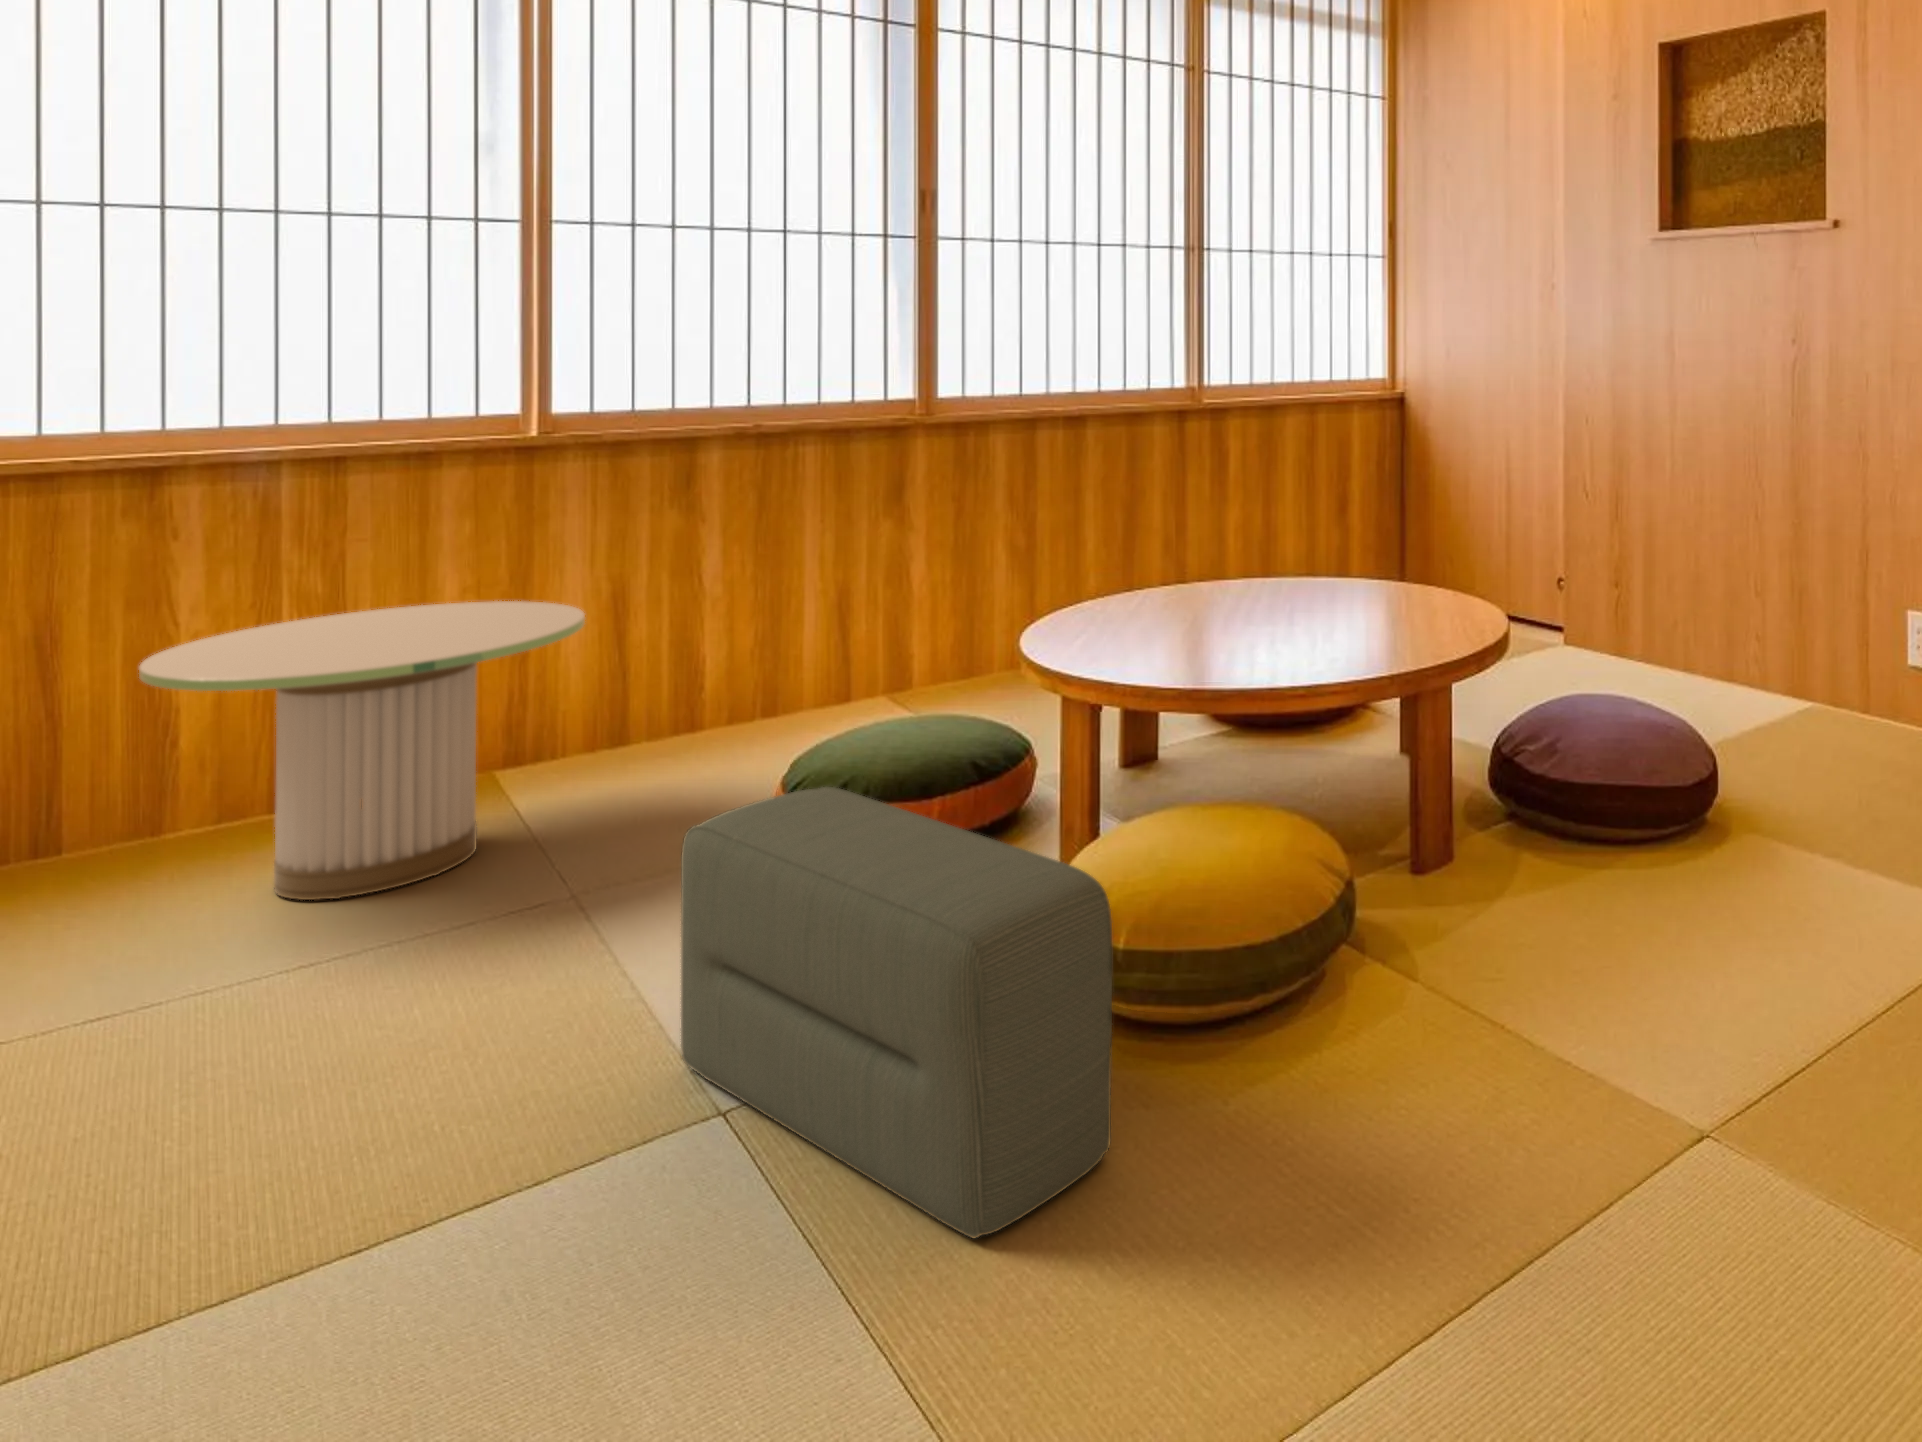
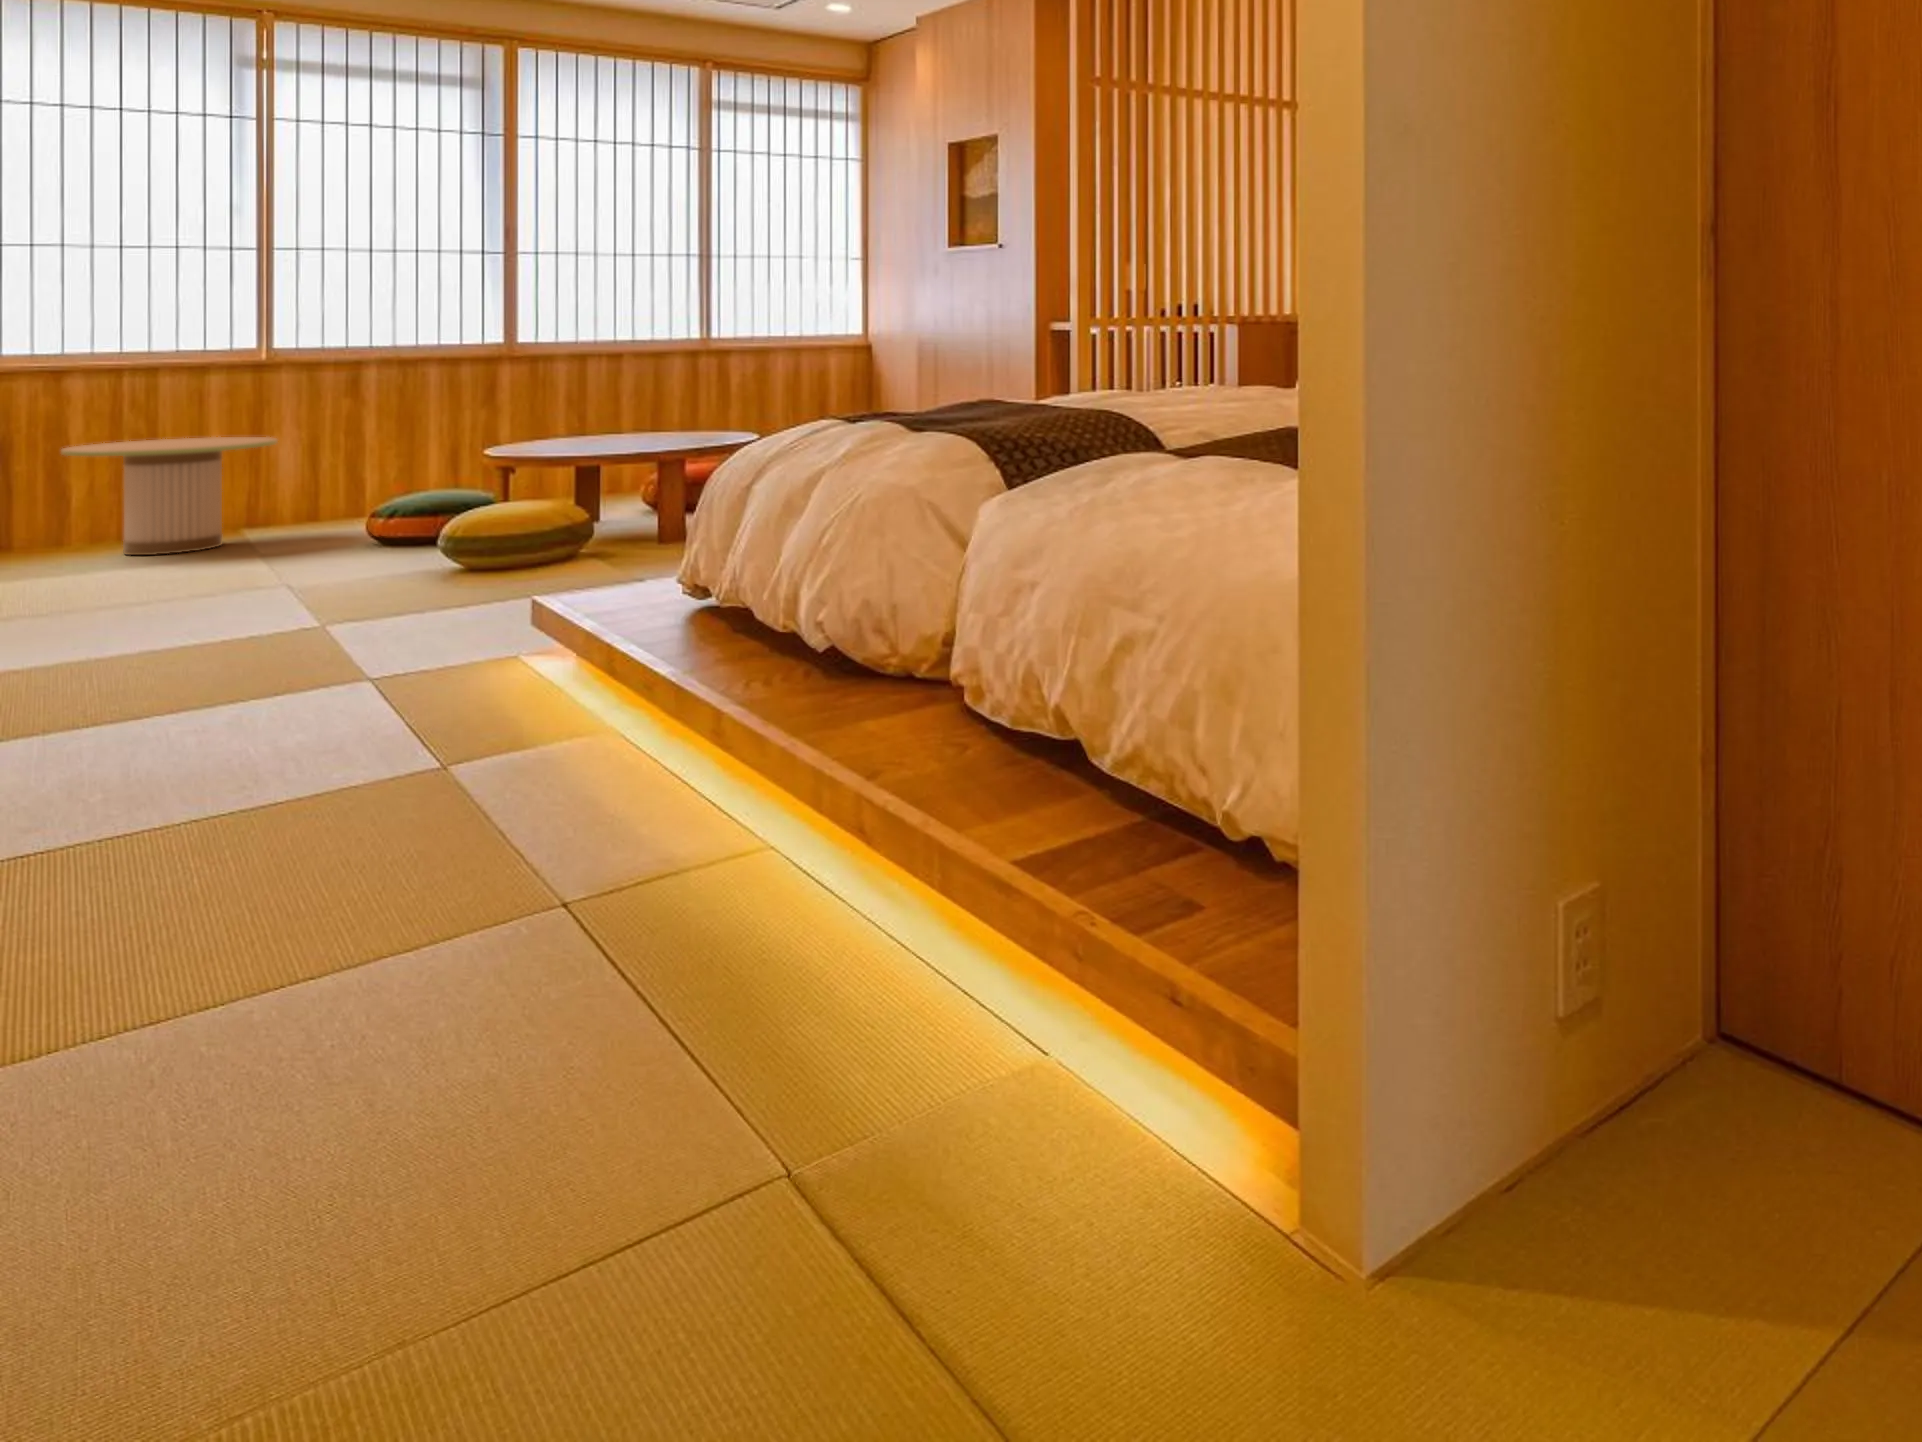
pouf: present [681,787,1112,1238] -> none [272,483,411,598]

